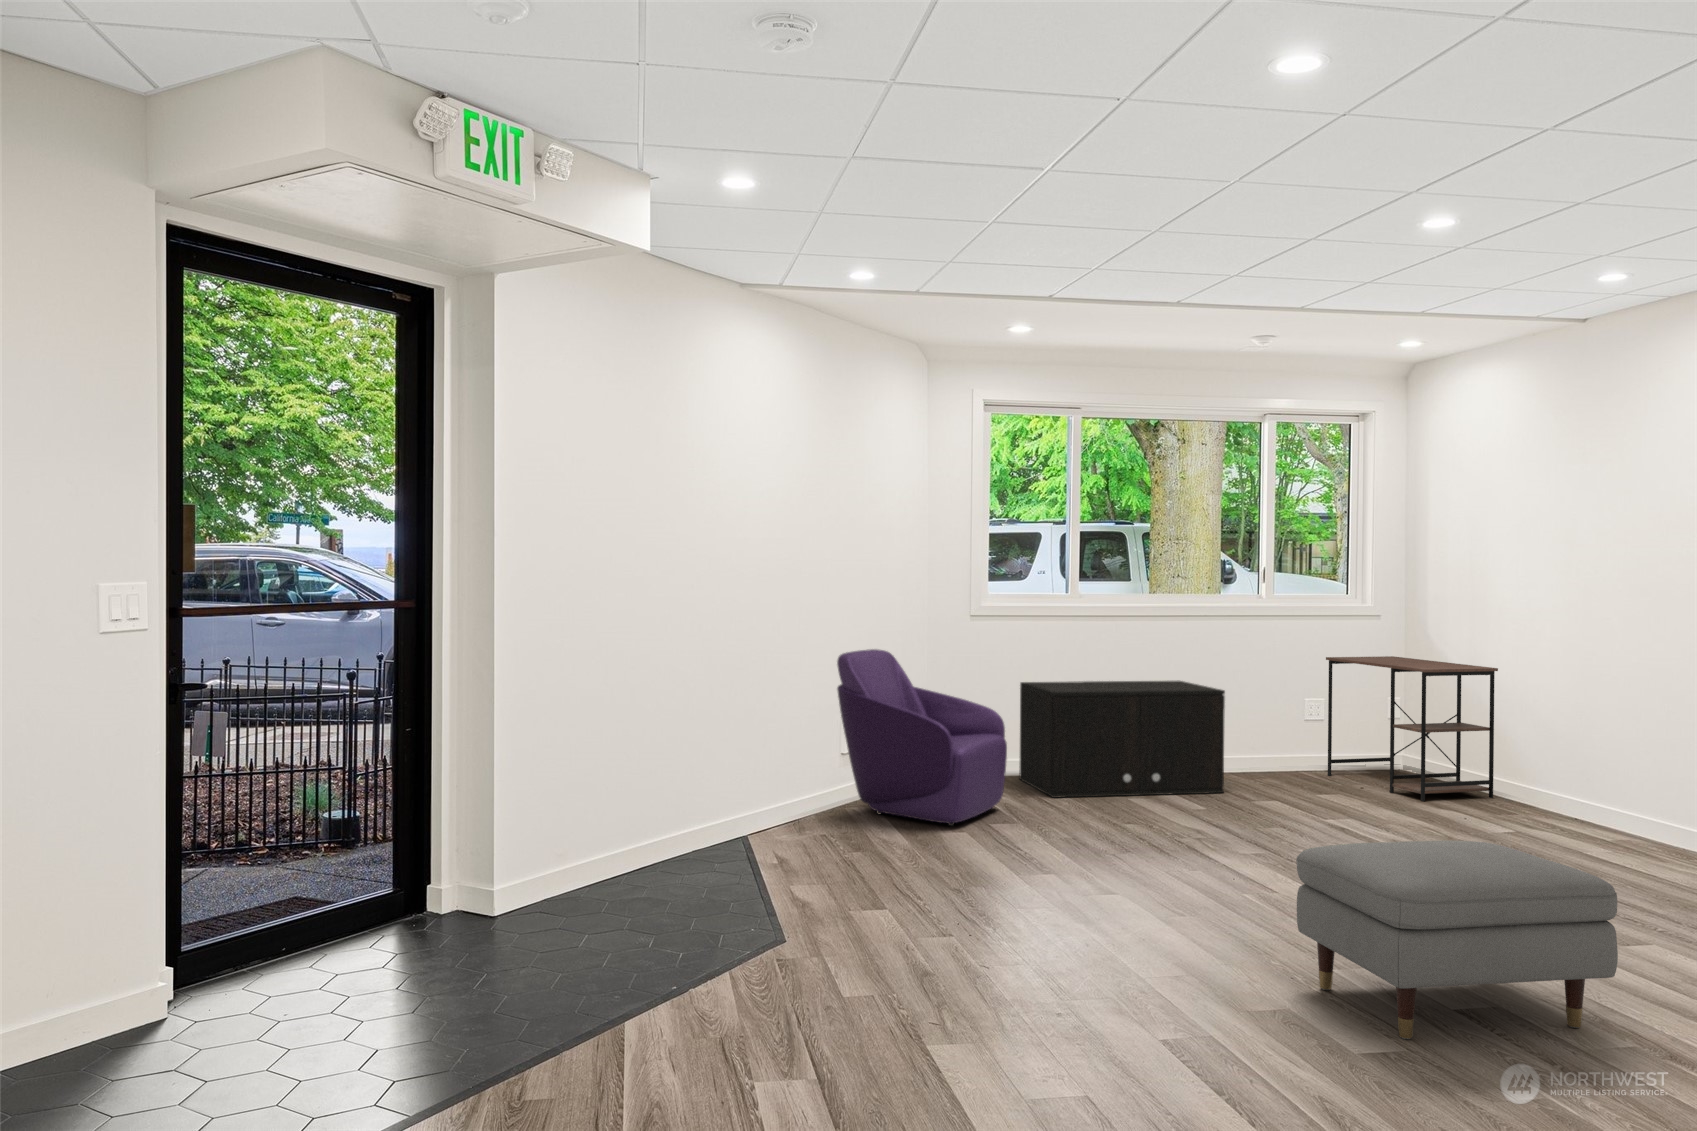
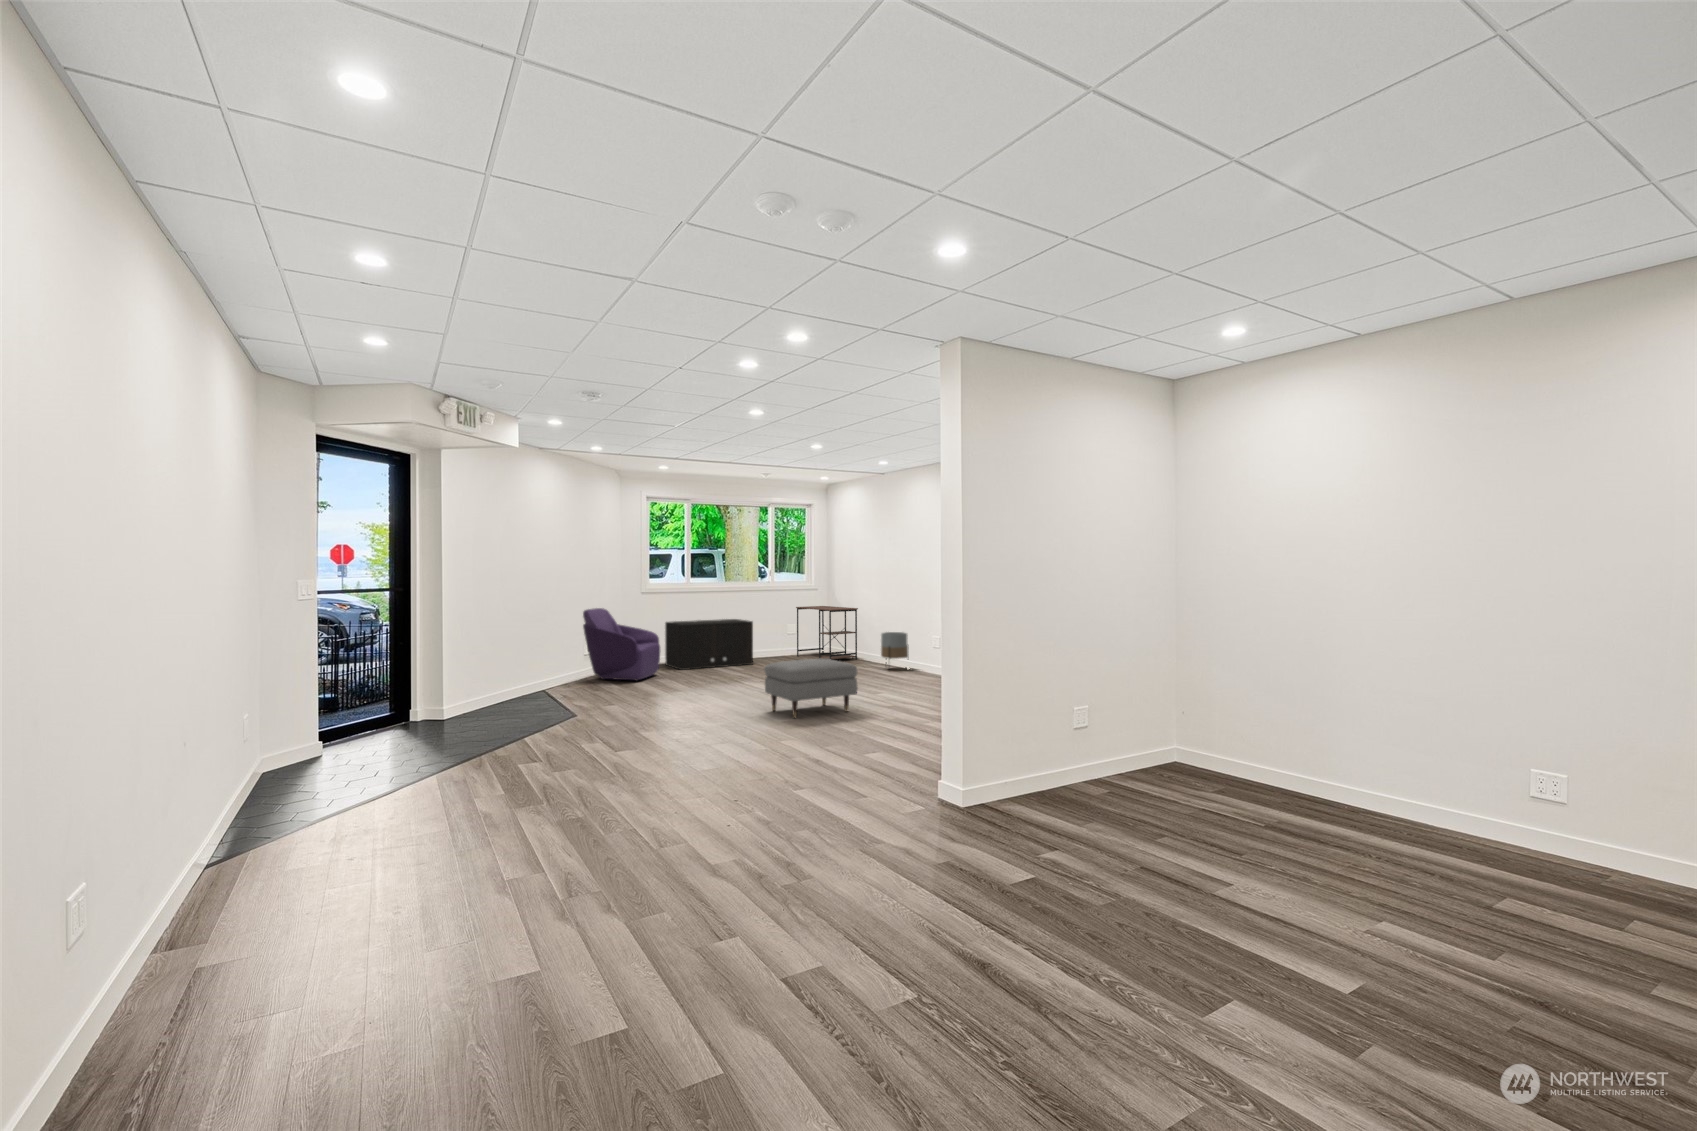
planter: none [1585,740,1671,849] -> present [881,632,908,659]

